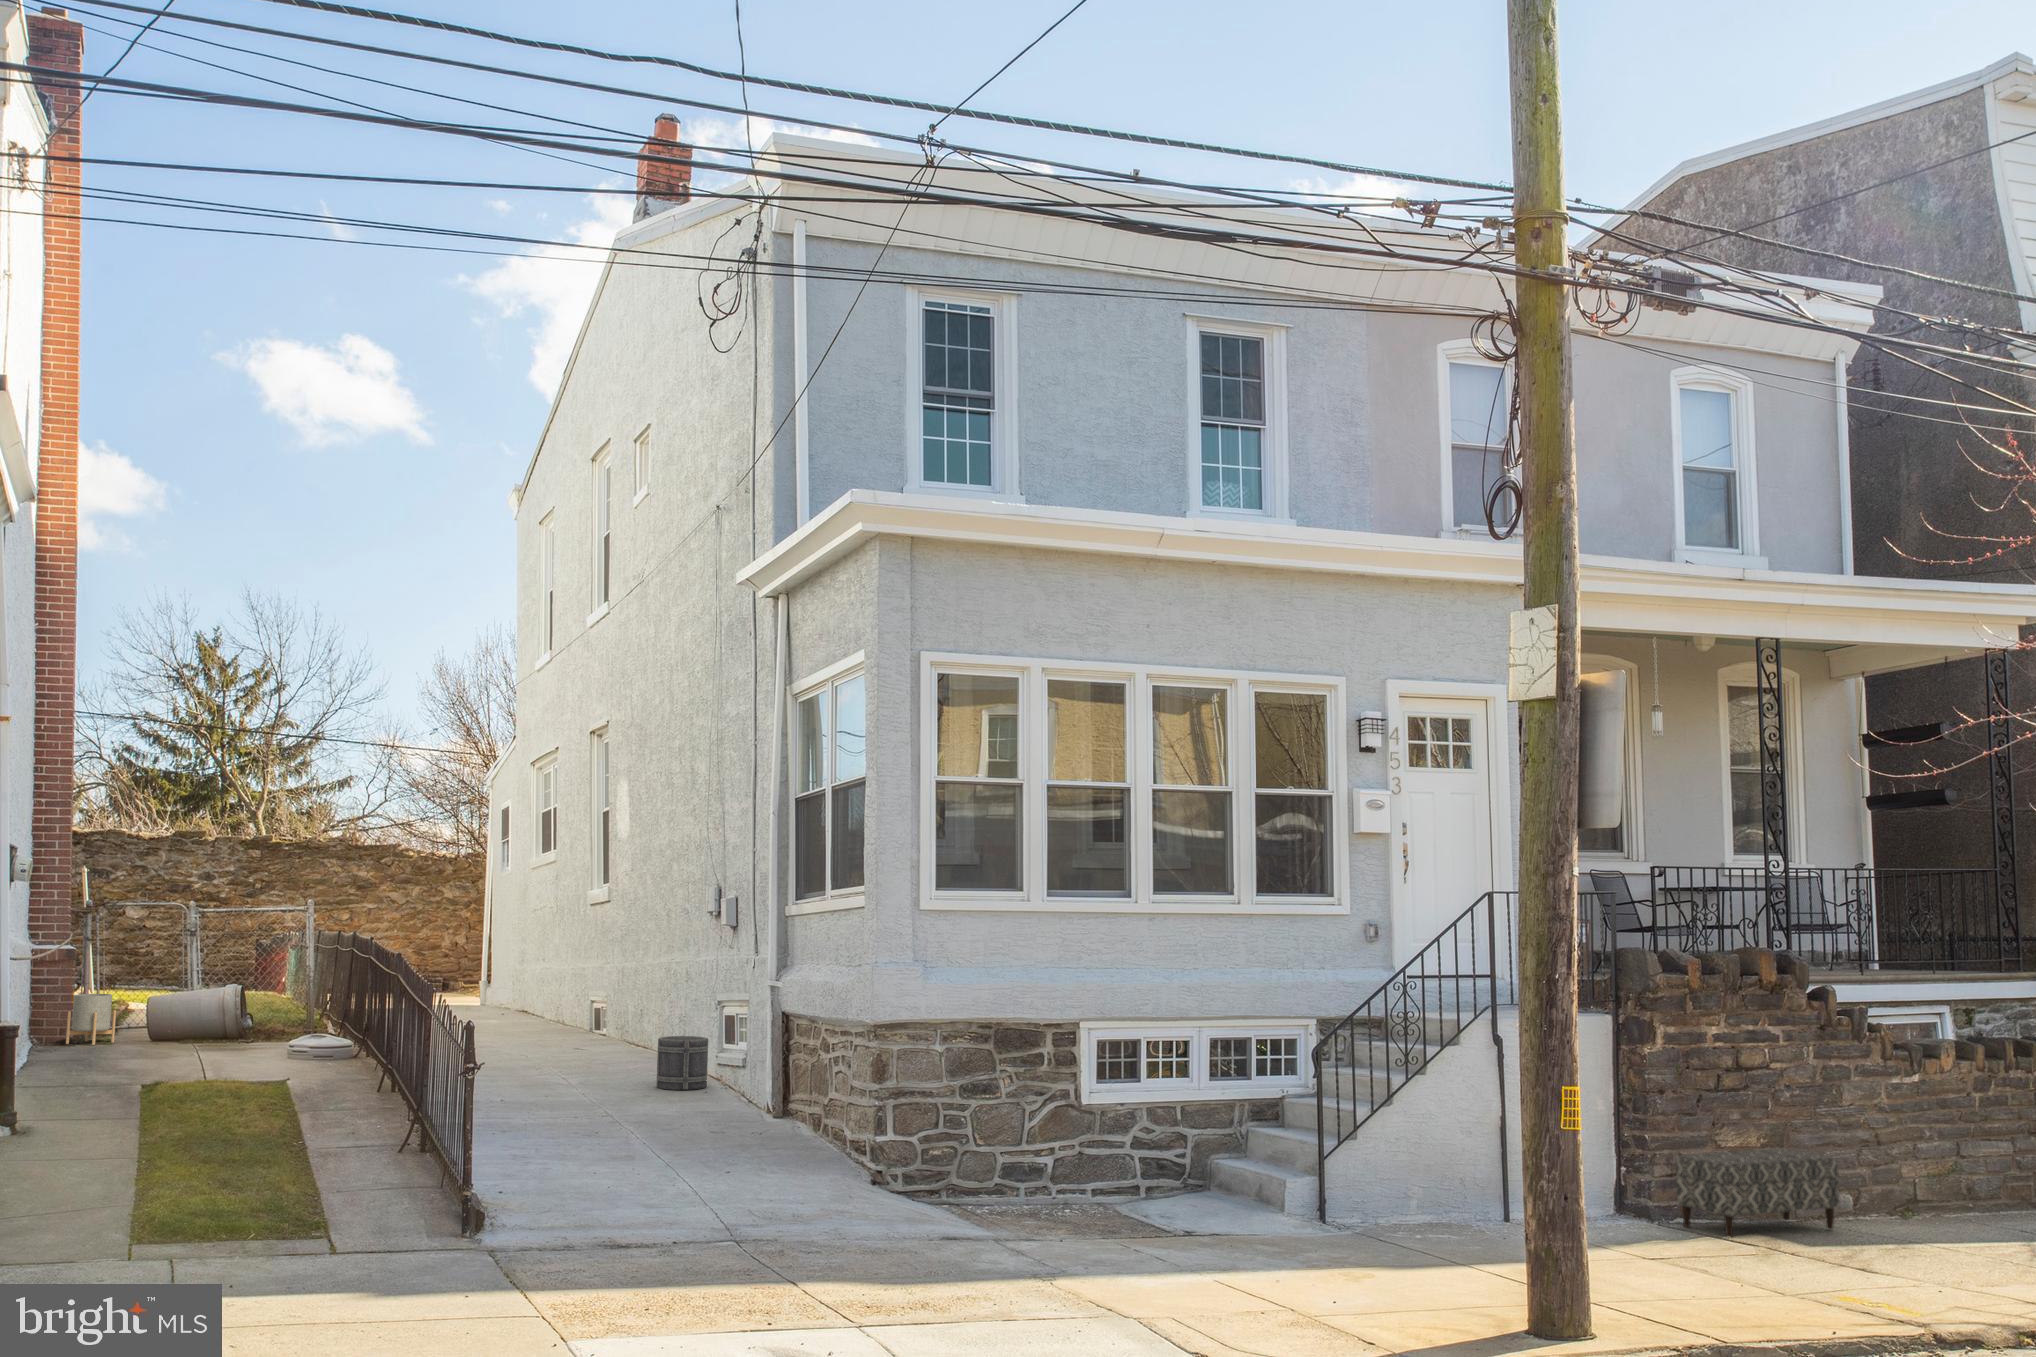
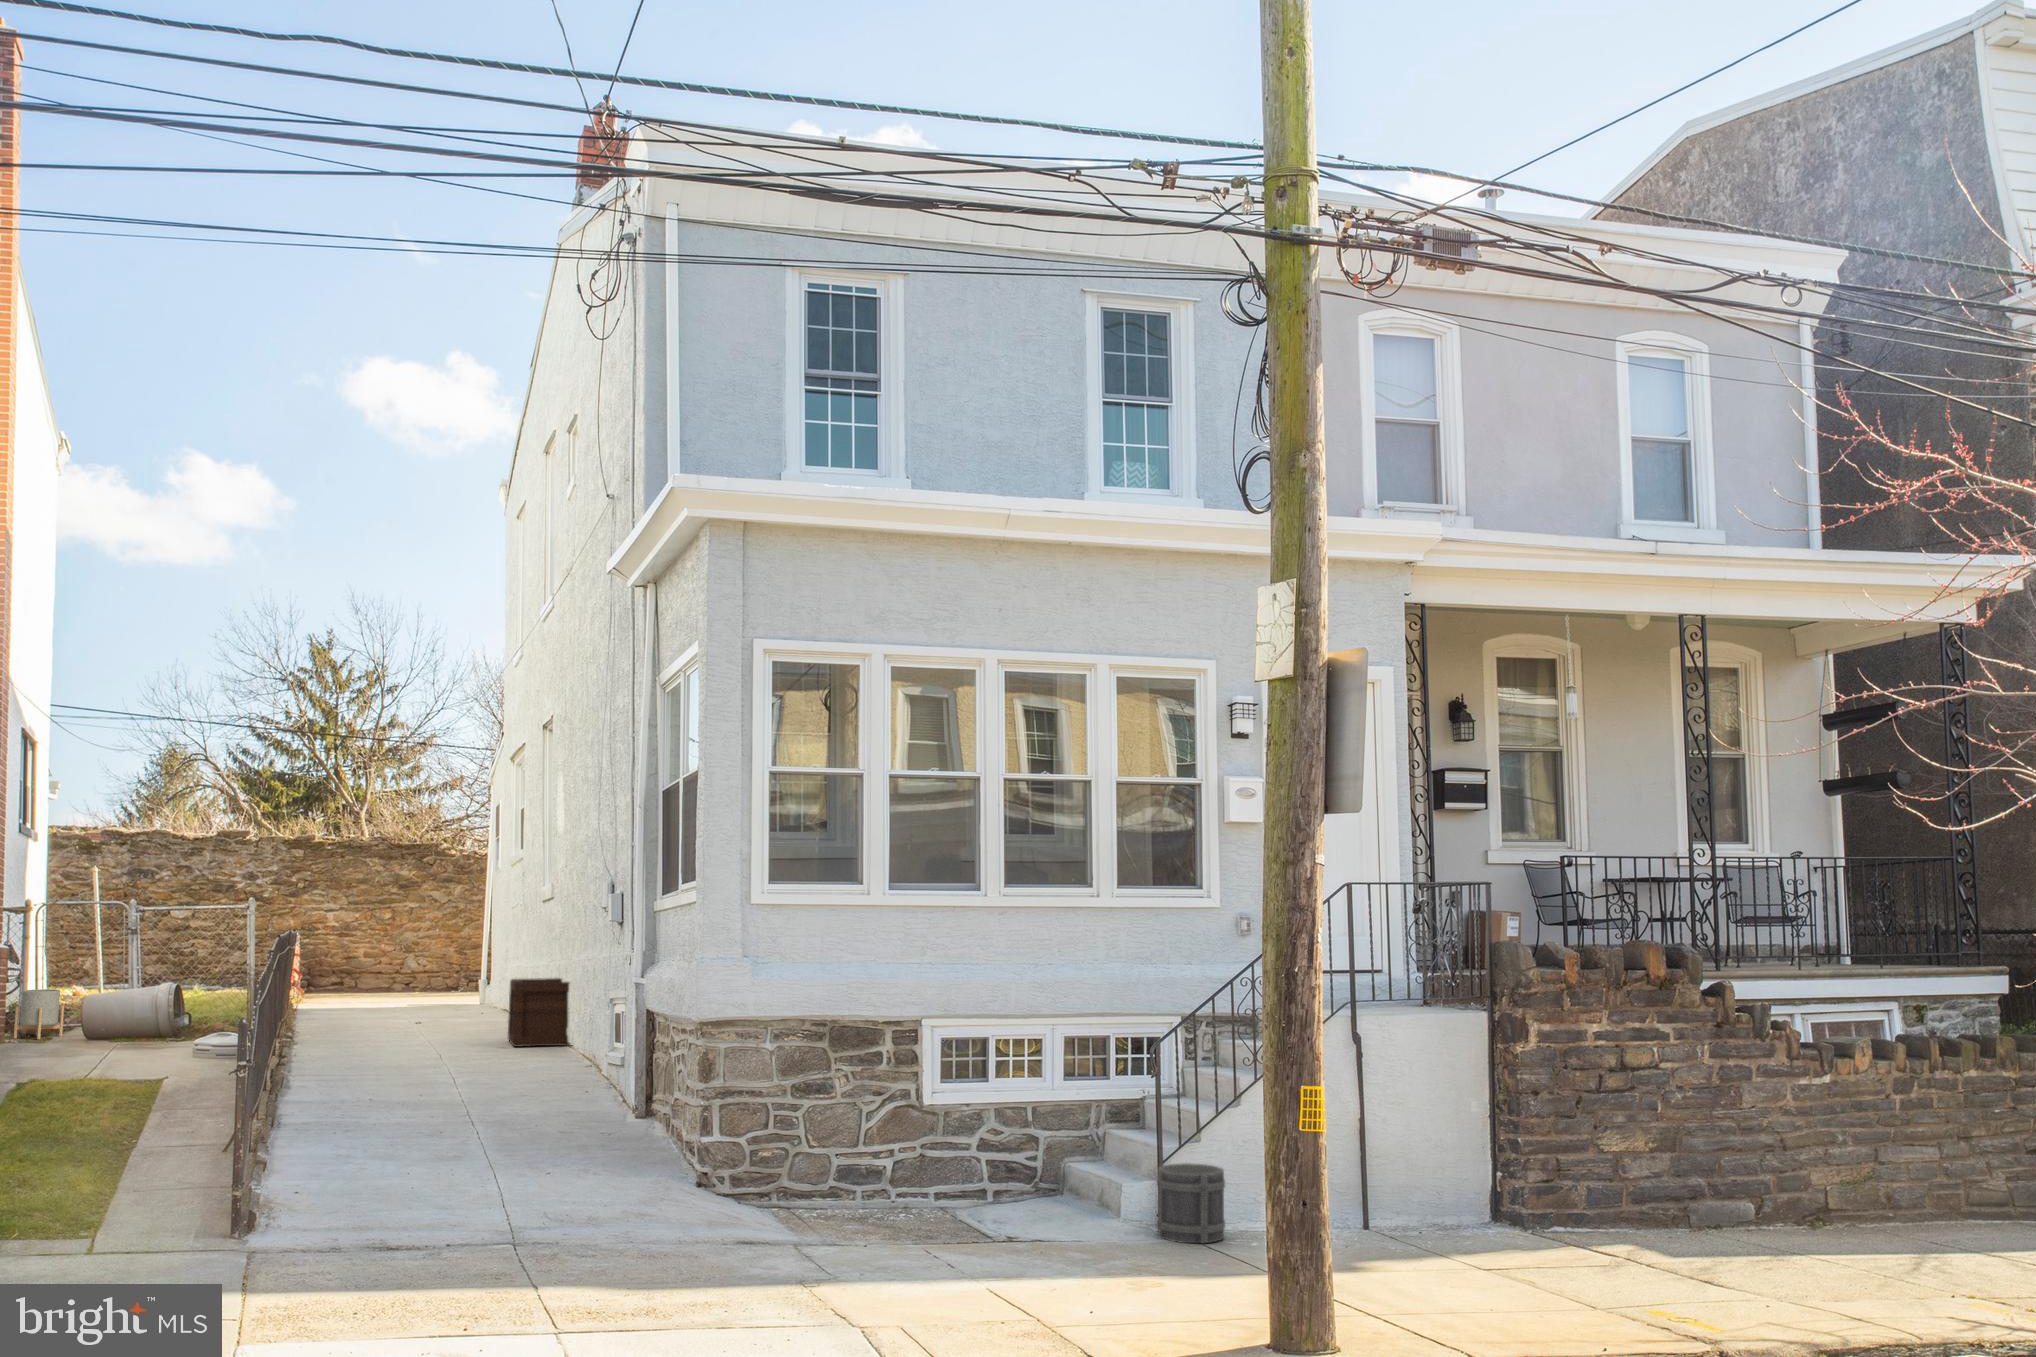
wooden crate: none [562,983,640,1052] -> present [508,978,570,1047]
bucket: present [656,1036,708,1090] -> present [1157,1163,1225,1243]
bench: present [1676,1149,1839,1237] -> none [1550,1154,1728,1251]

